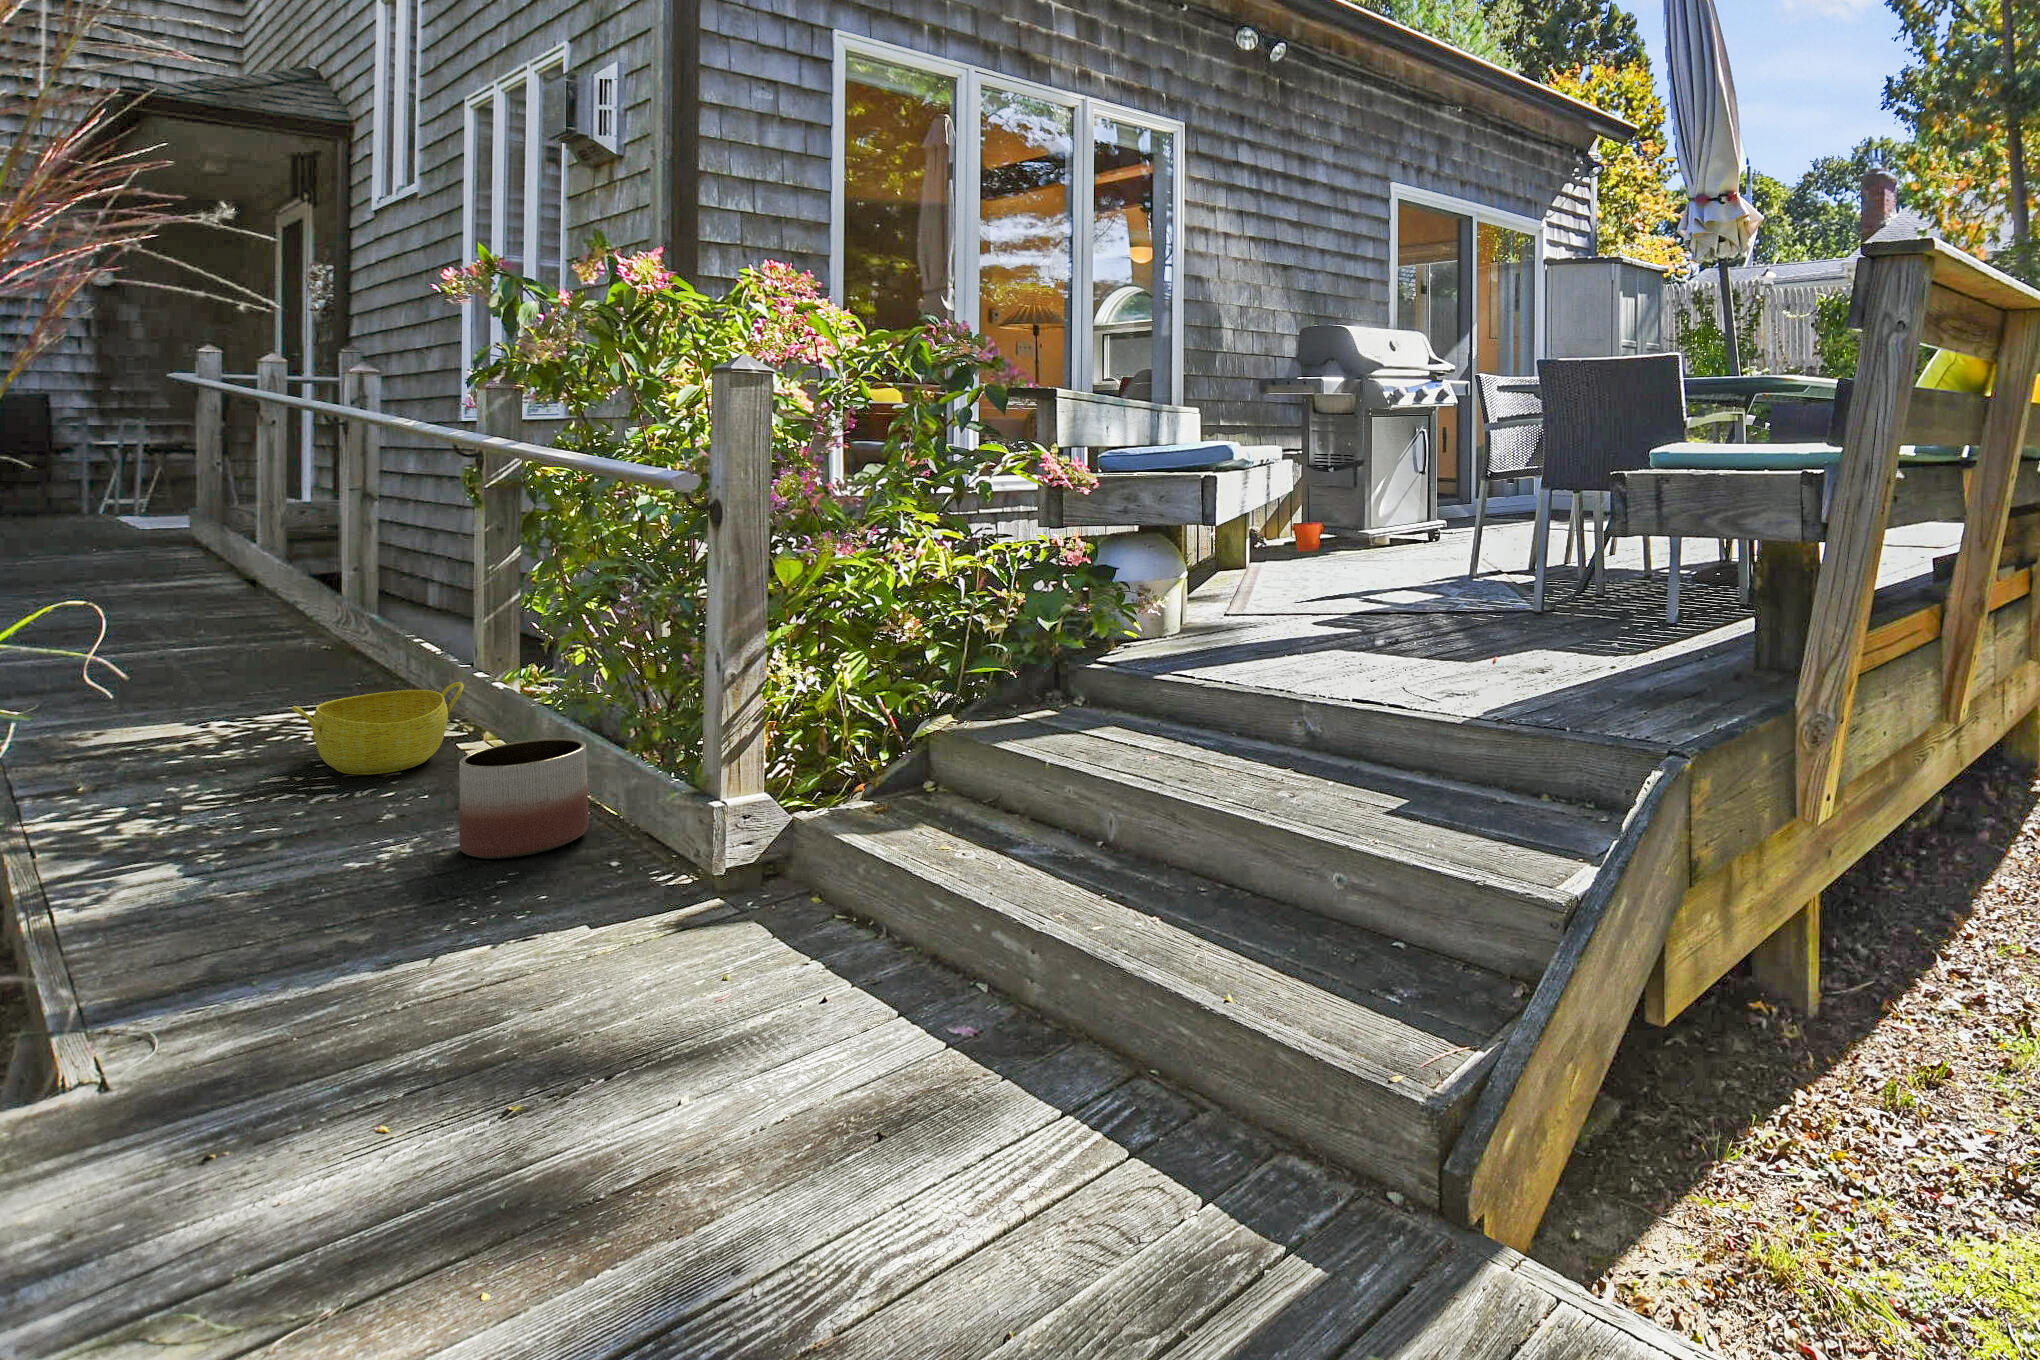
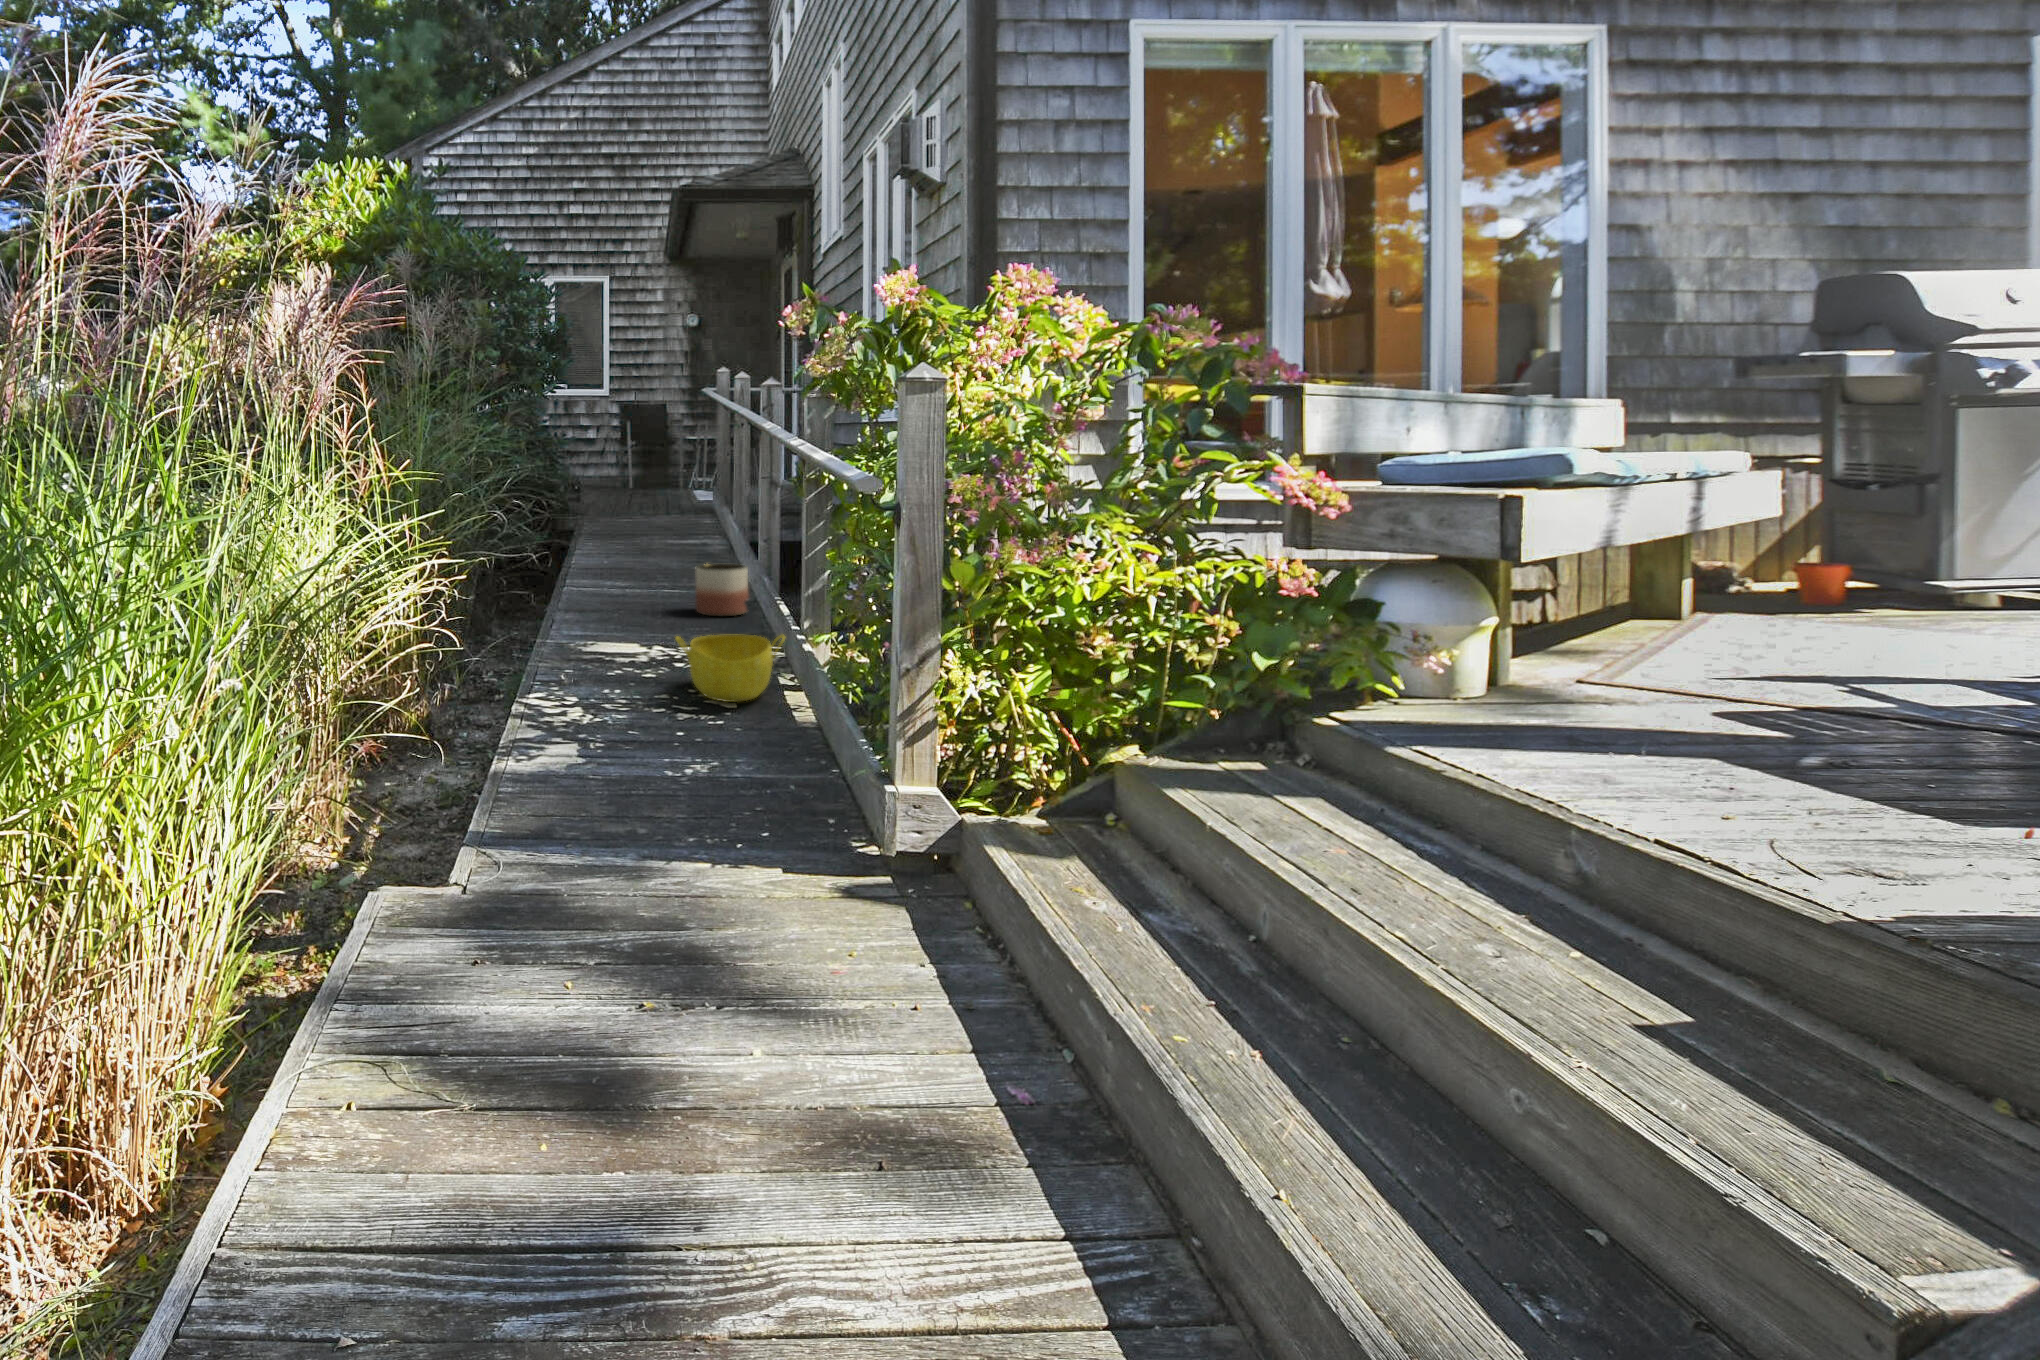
planter: present [459,738,589,859] -> present [695,564,748,616]

